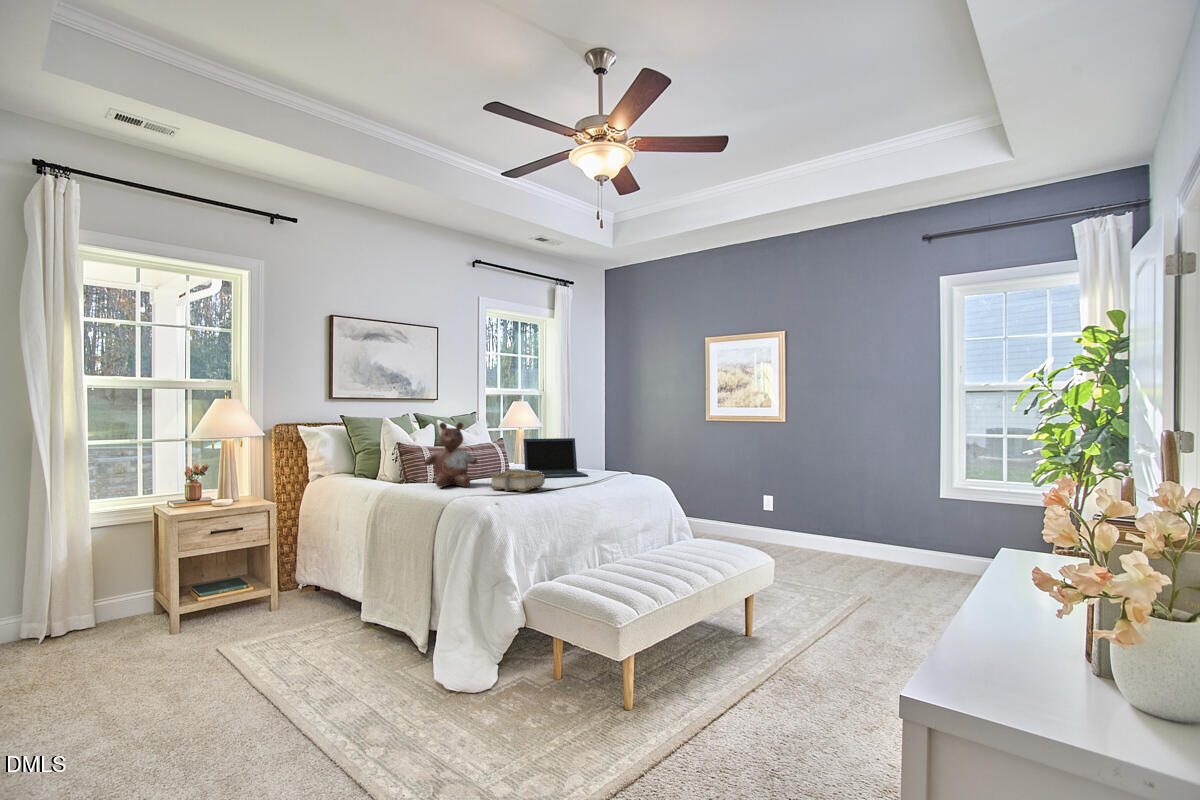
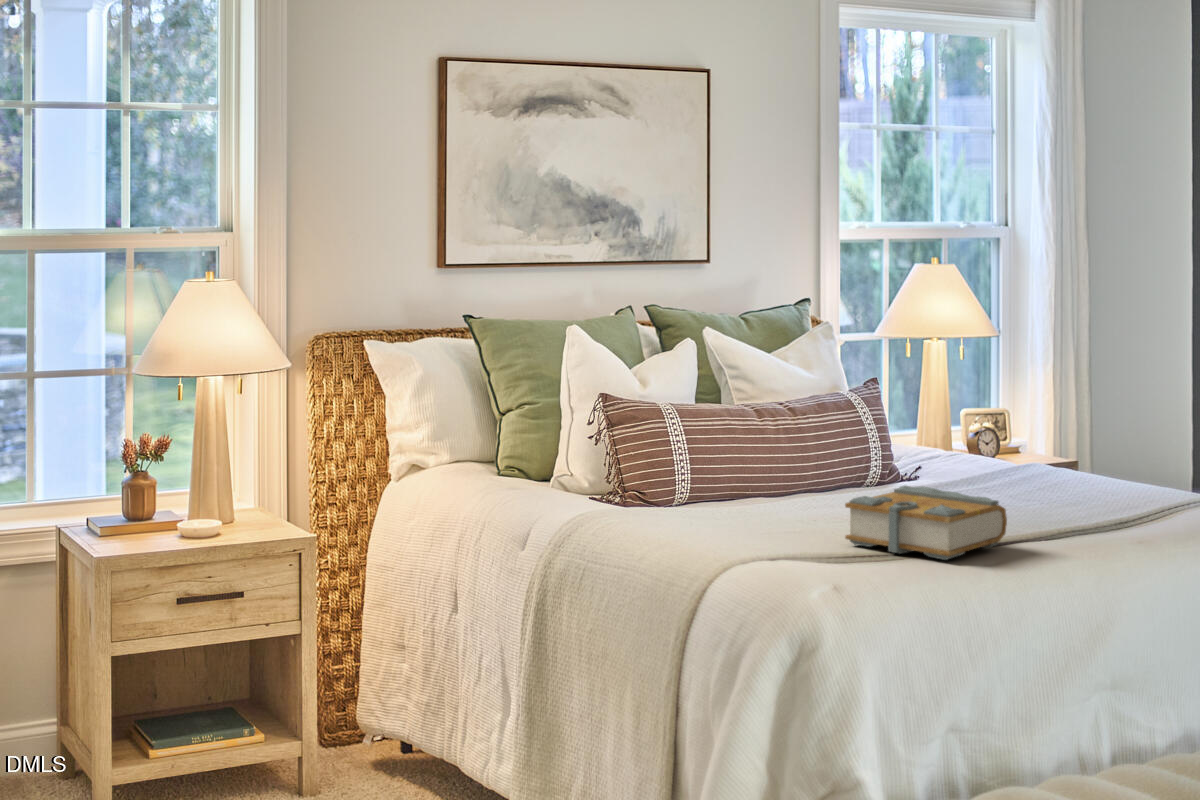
stuffed bear: present [424,422,477,487] -> none [666,345,811,529]
laptop: present [523,438,588,478] -> none [942,388,1136,507]

